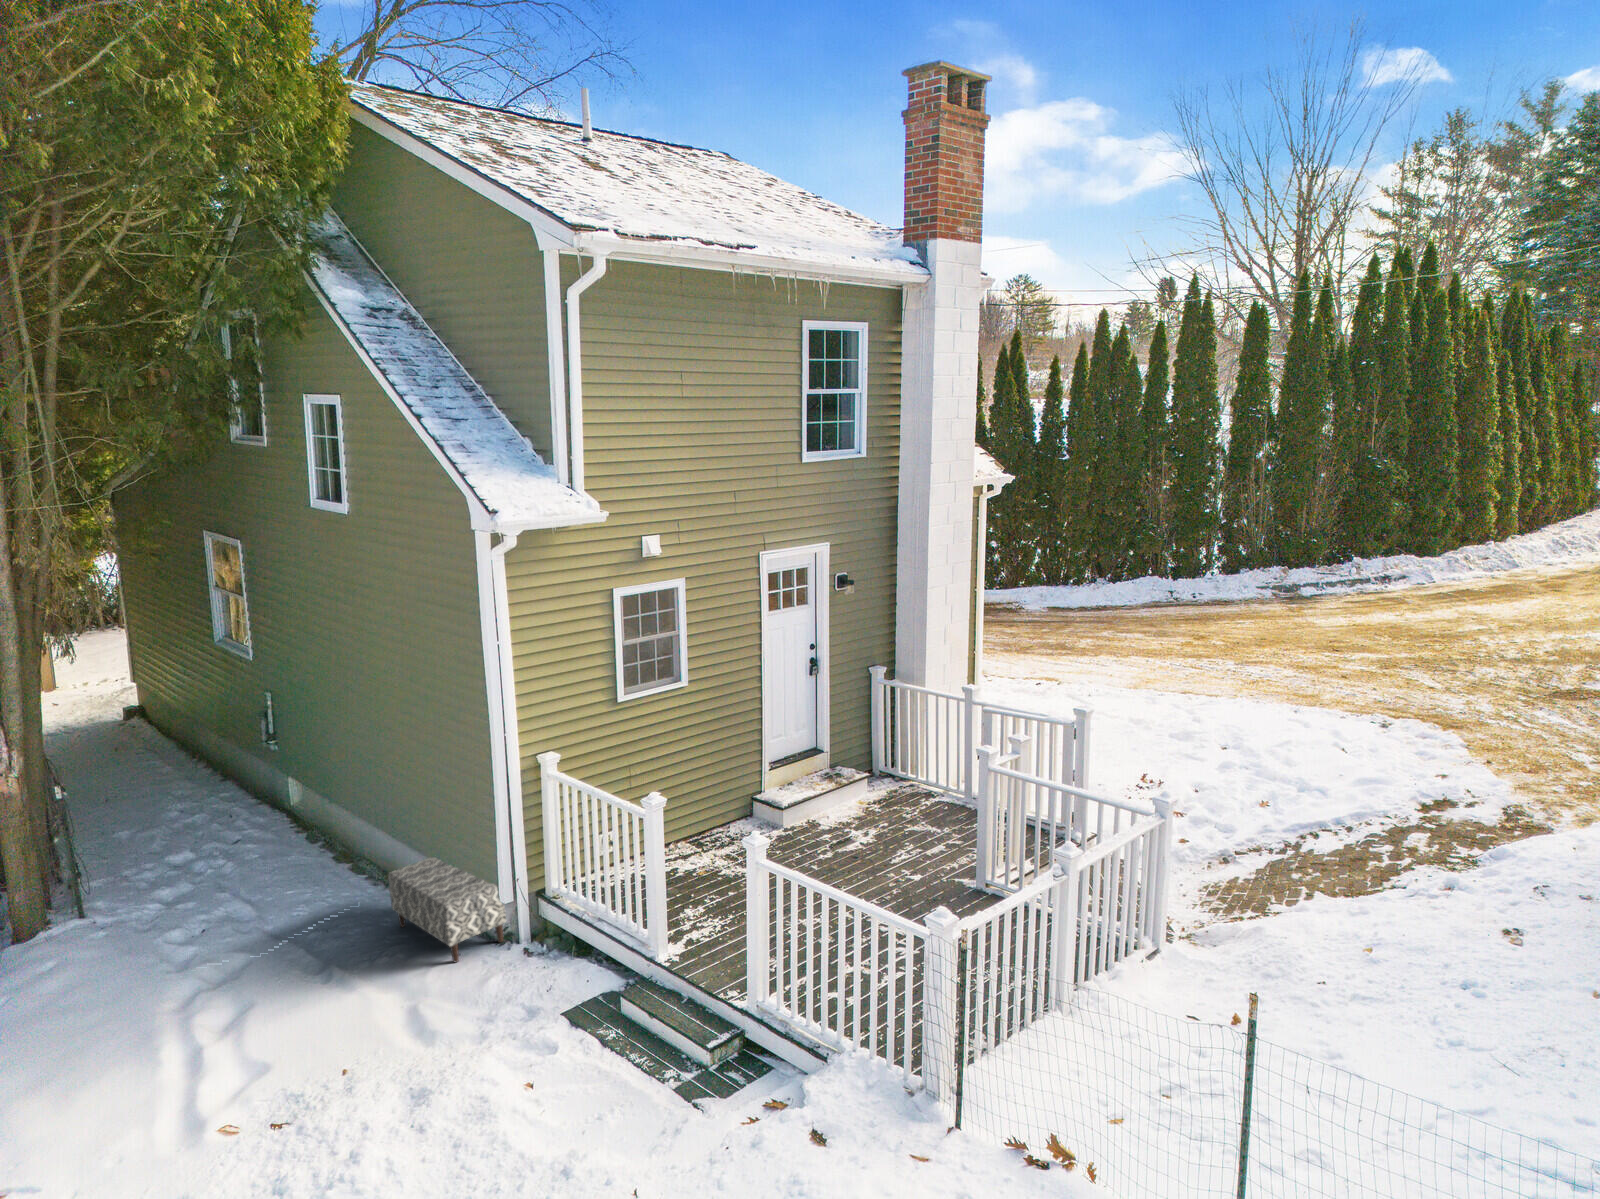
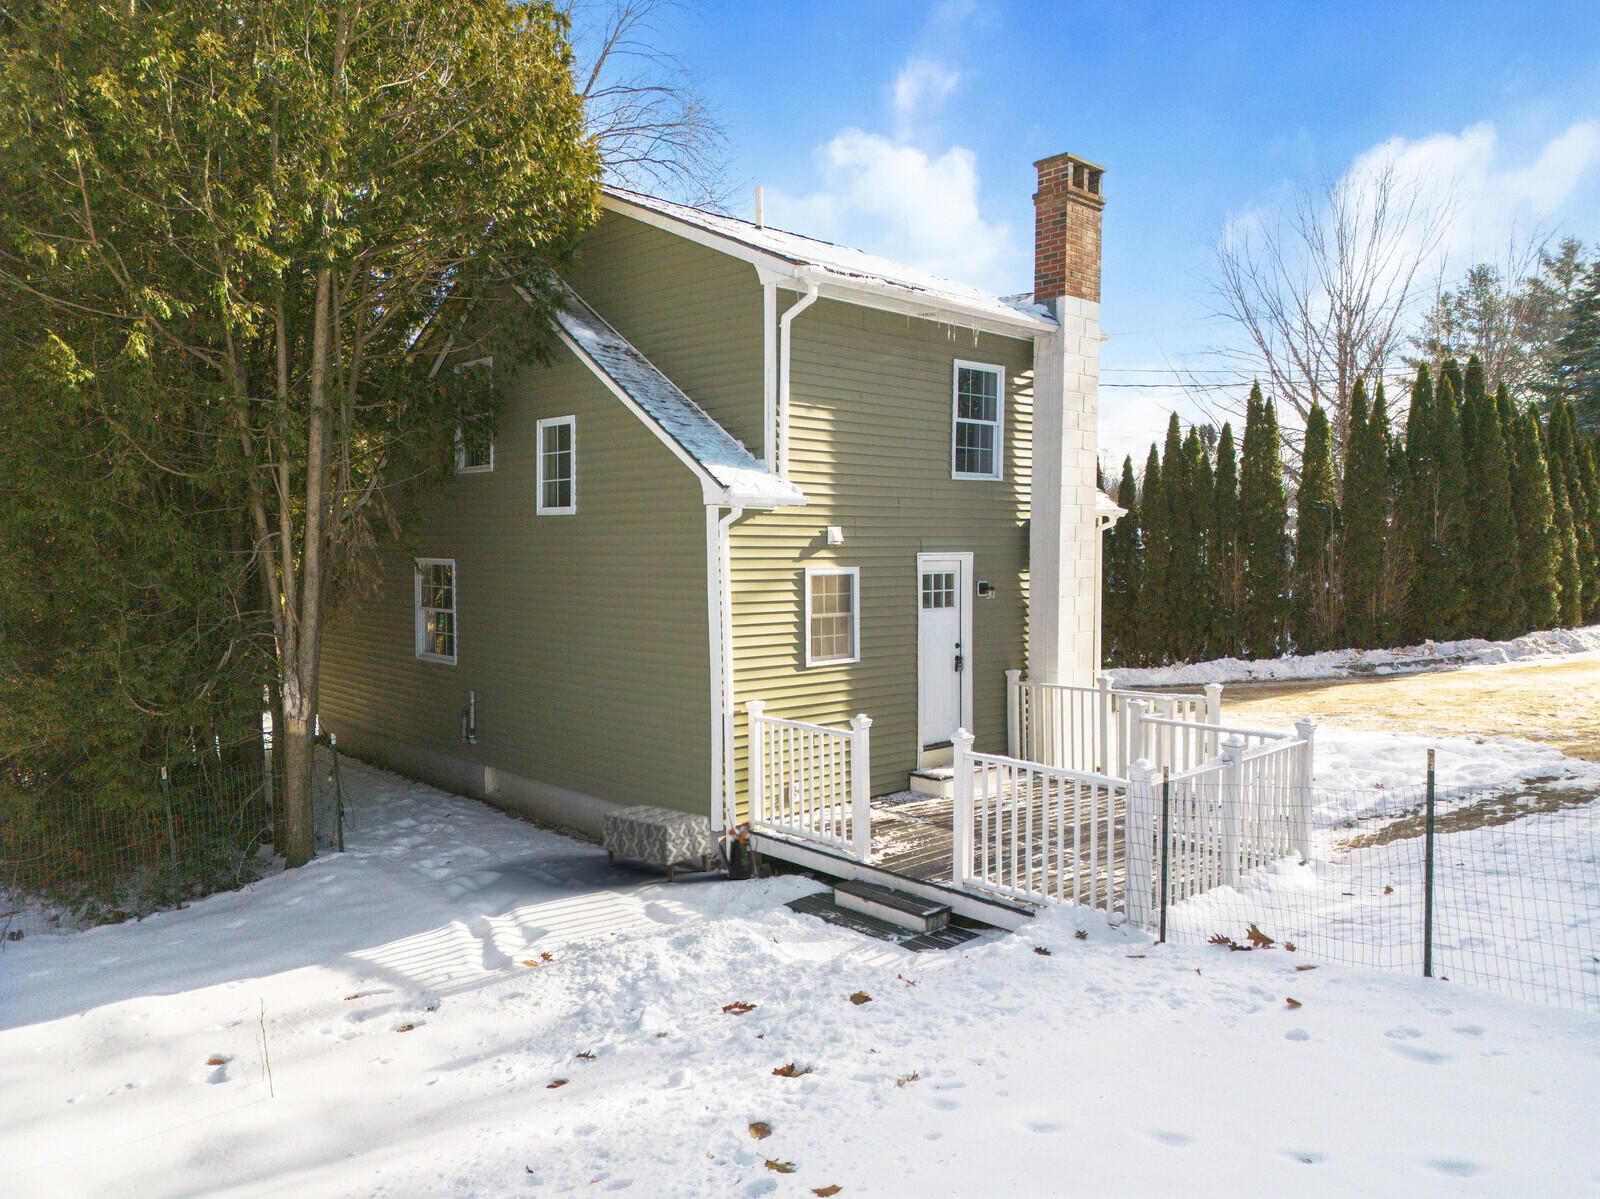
watering can: none [506,891,556,961] -> present [720,822,758,879]

